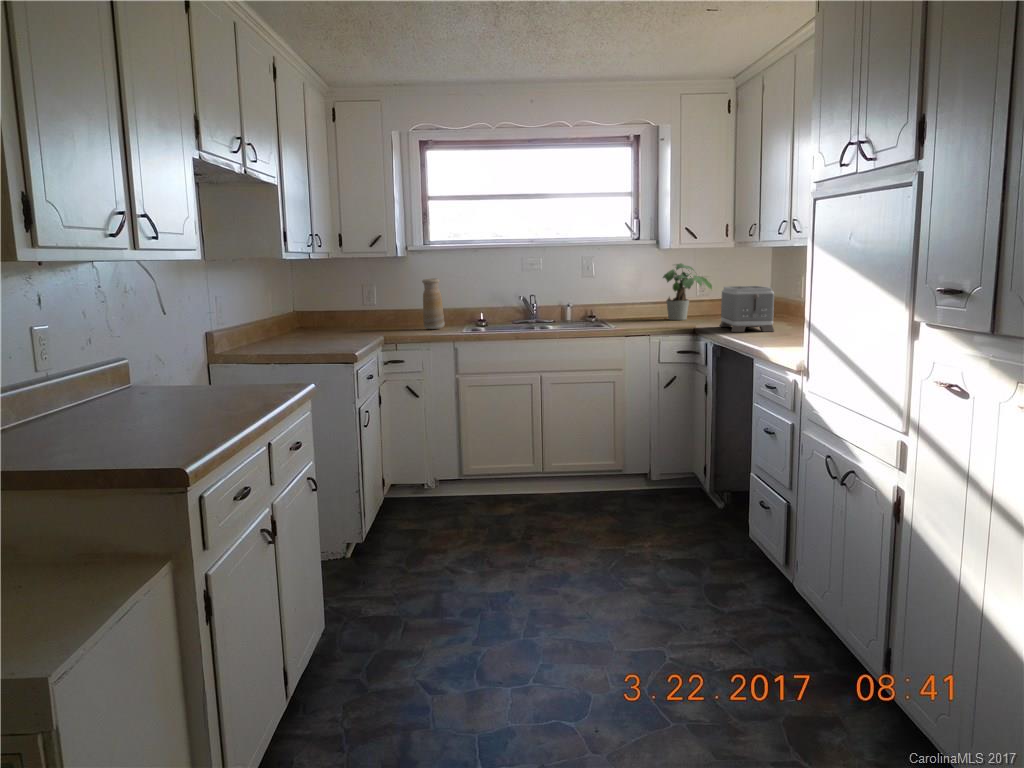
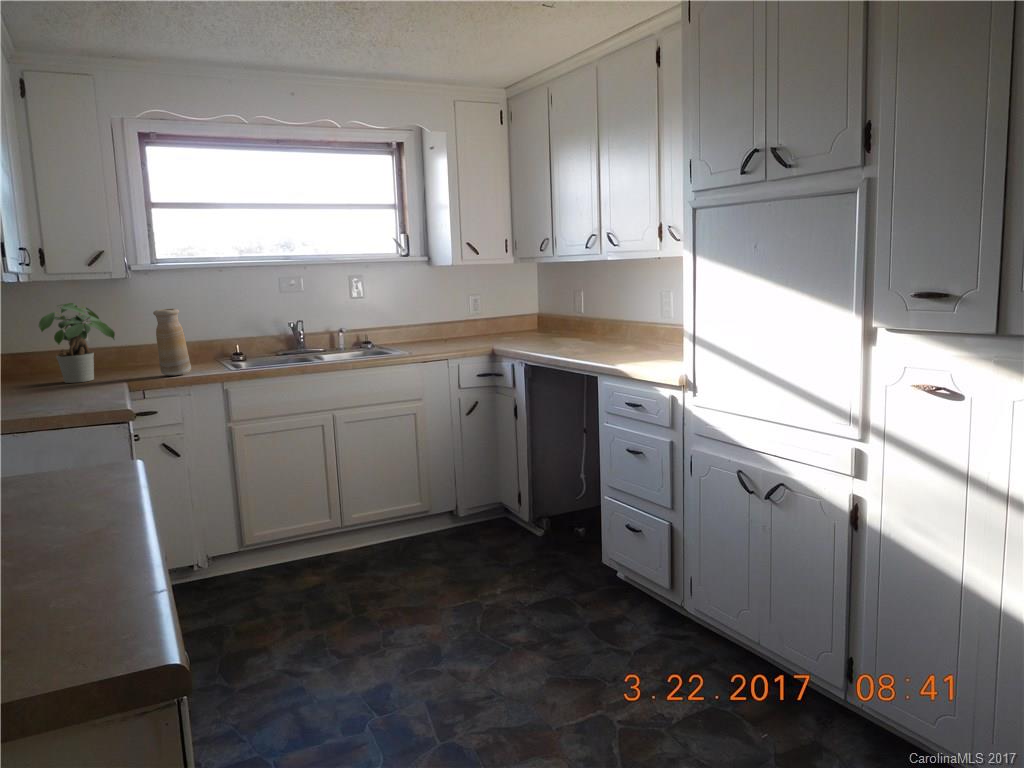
potted plant: present [663,263,712,320] -> present [39,303,115,383]
toaster: present [720,286,774,332] -> none [517,302,582,350]

